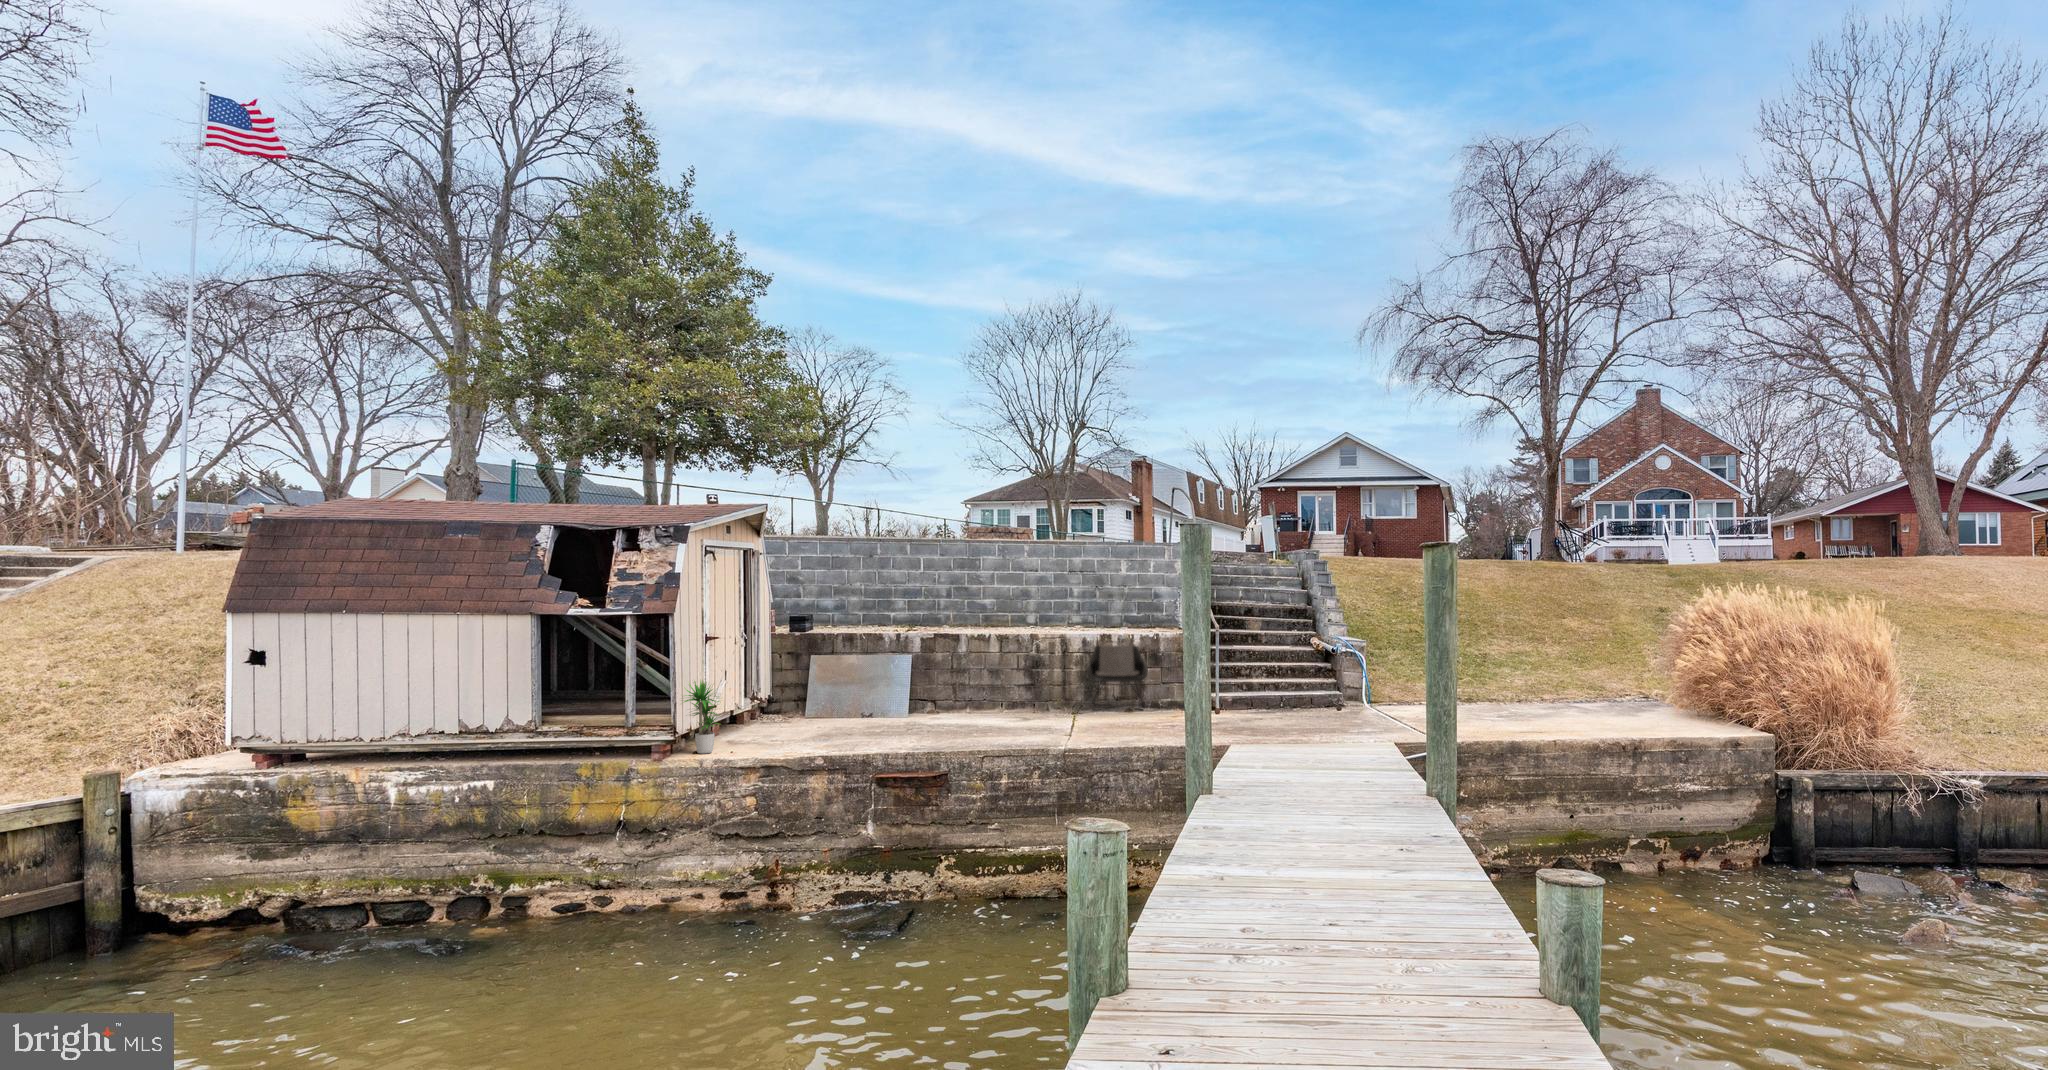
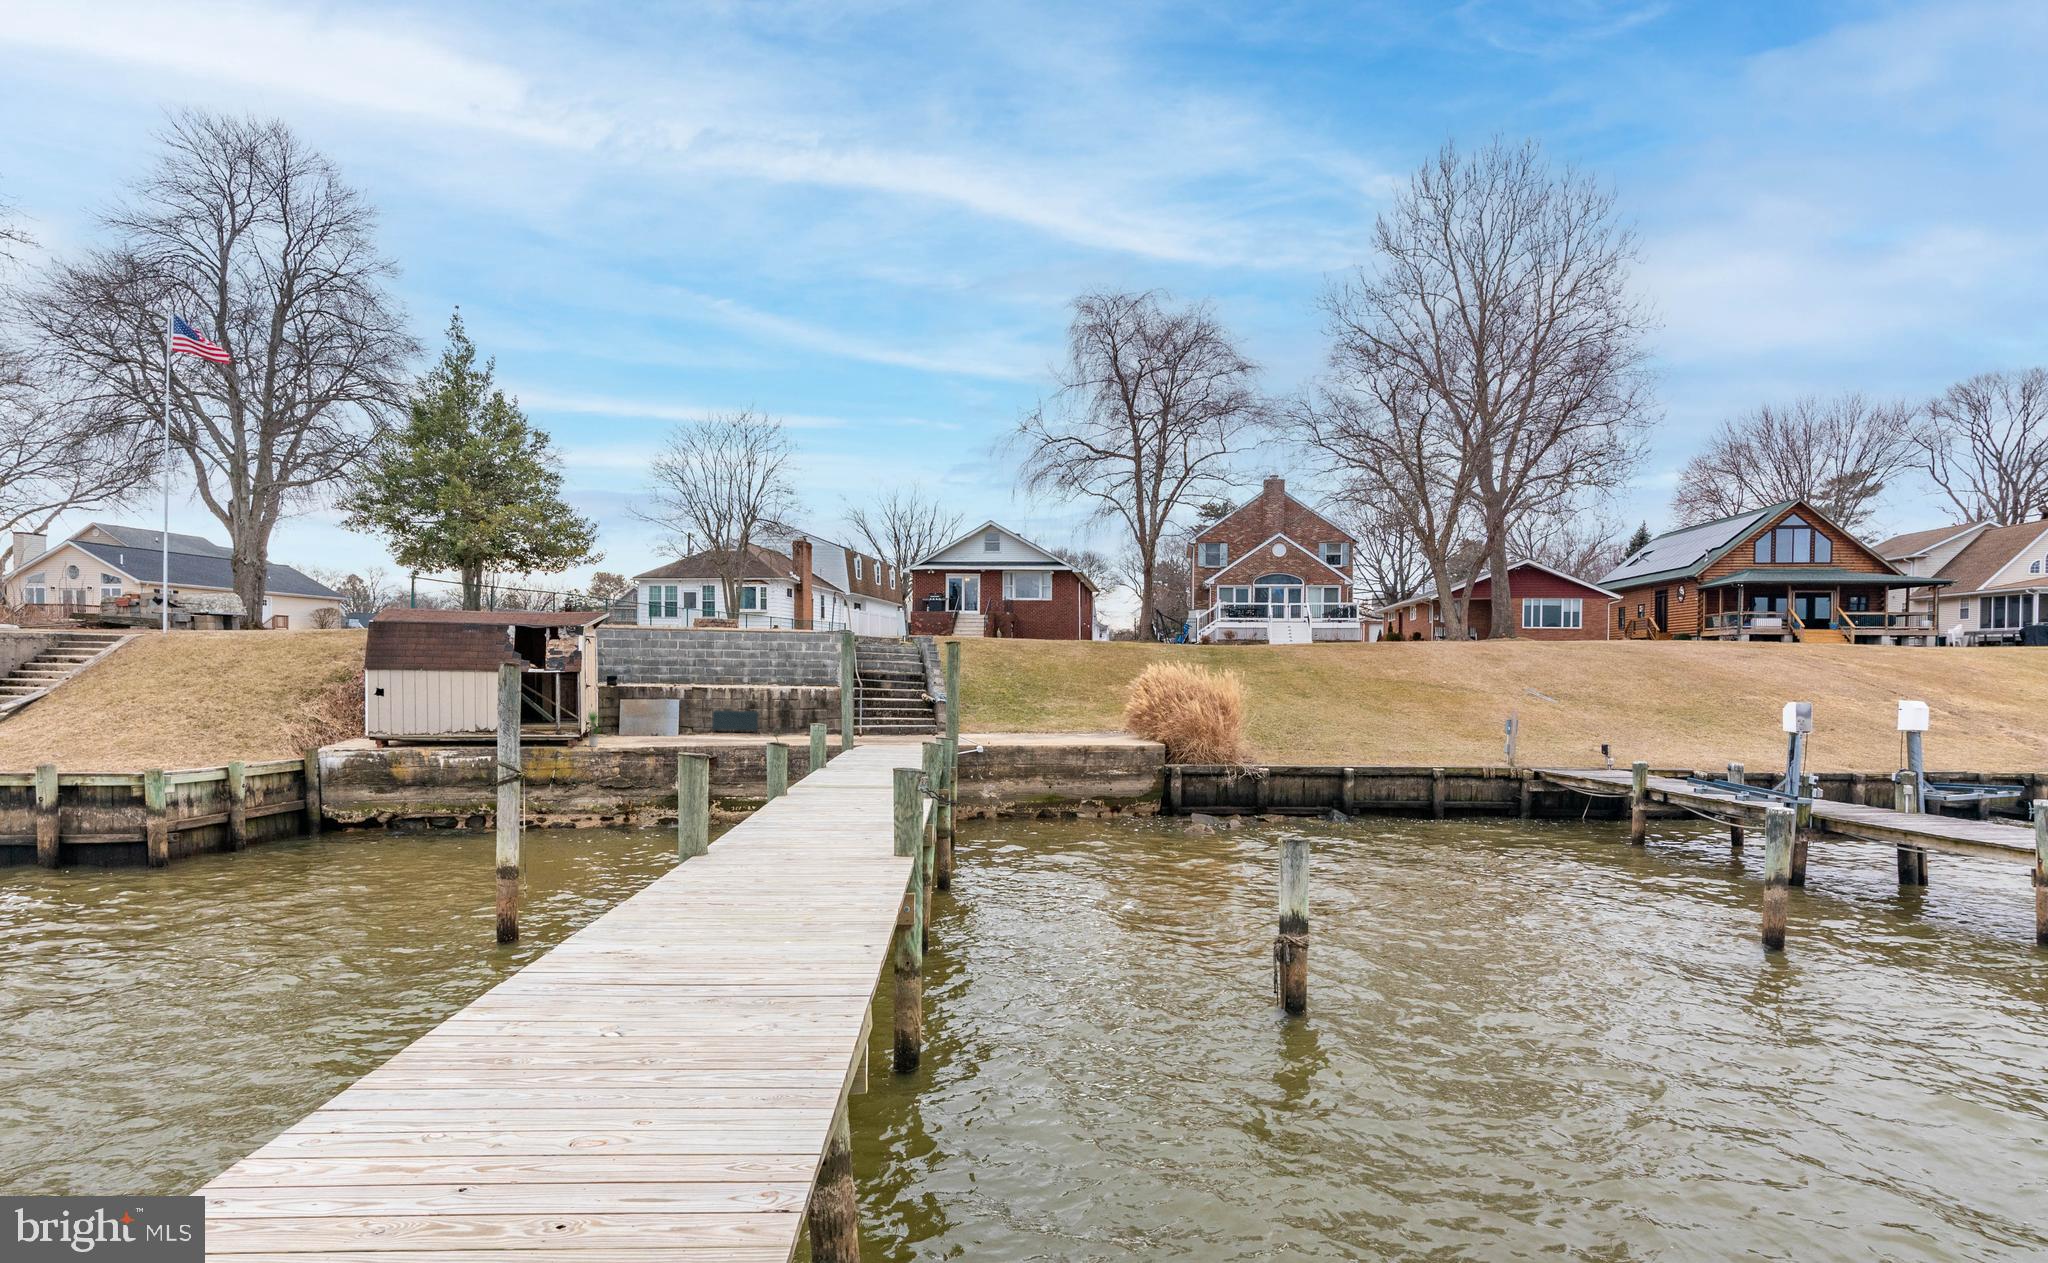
lounge chair: present [1087,646,1148,710] -> none [784,695,820,735]
bench: none [968,671,1046,709] -> present [712,710,759,733]

